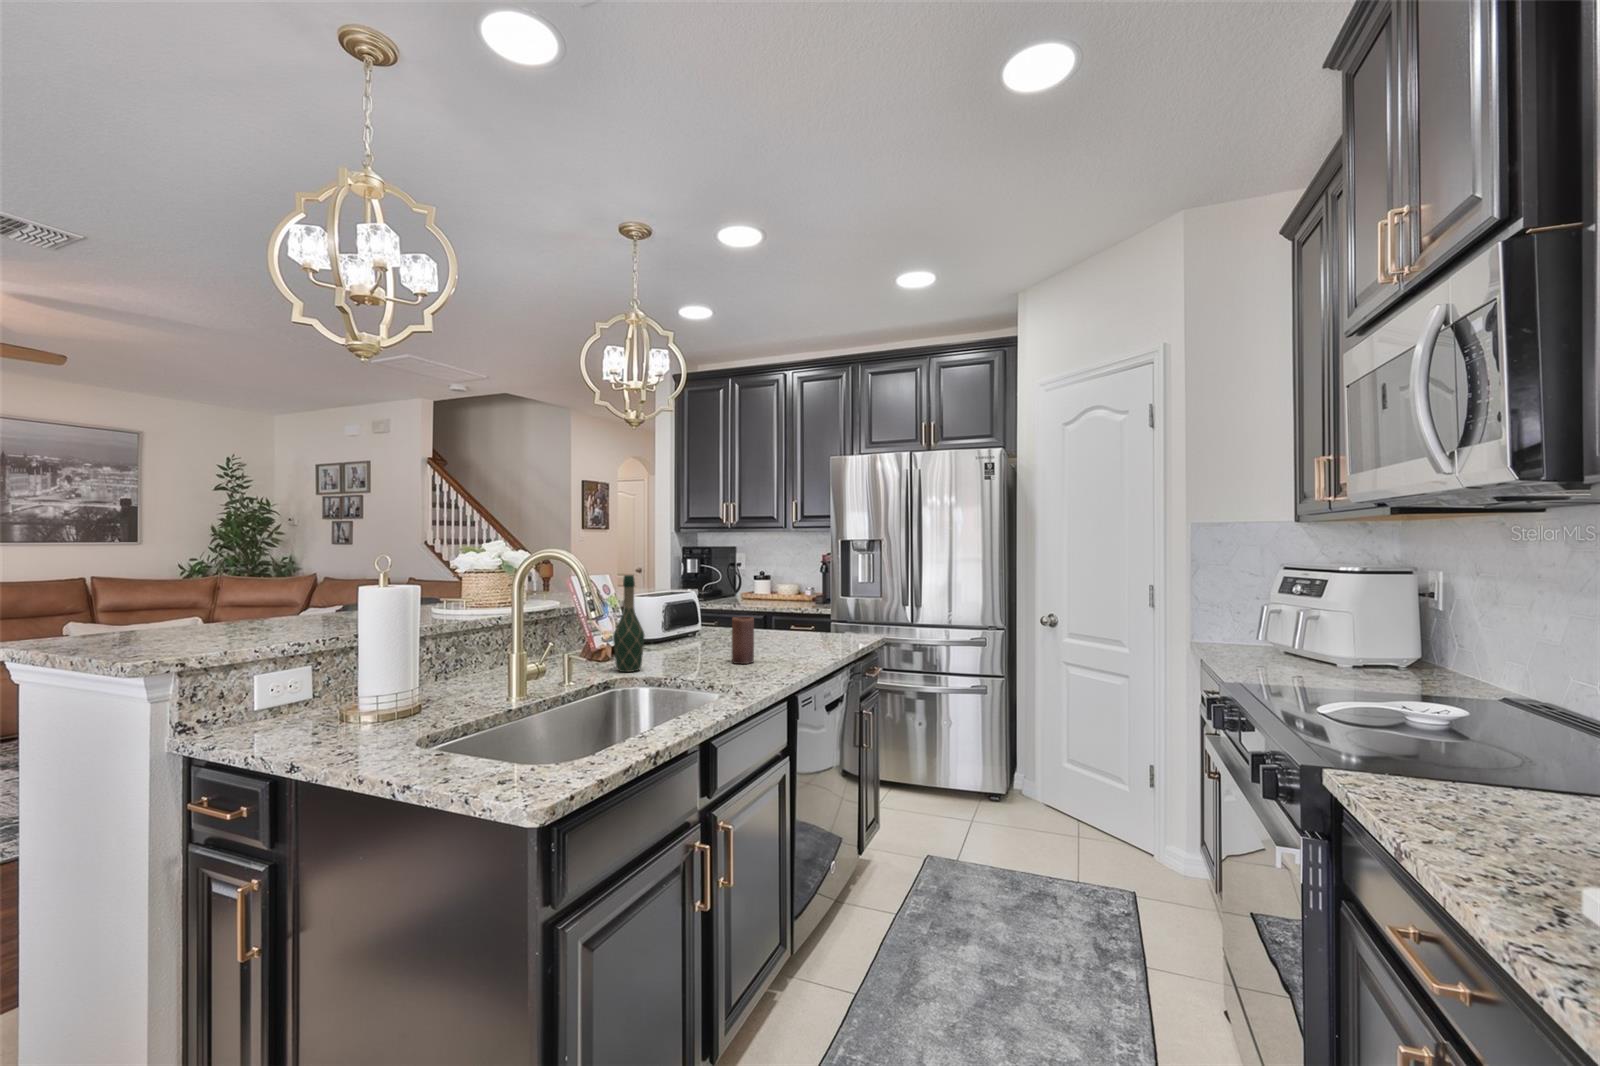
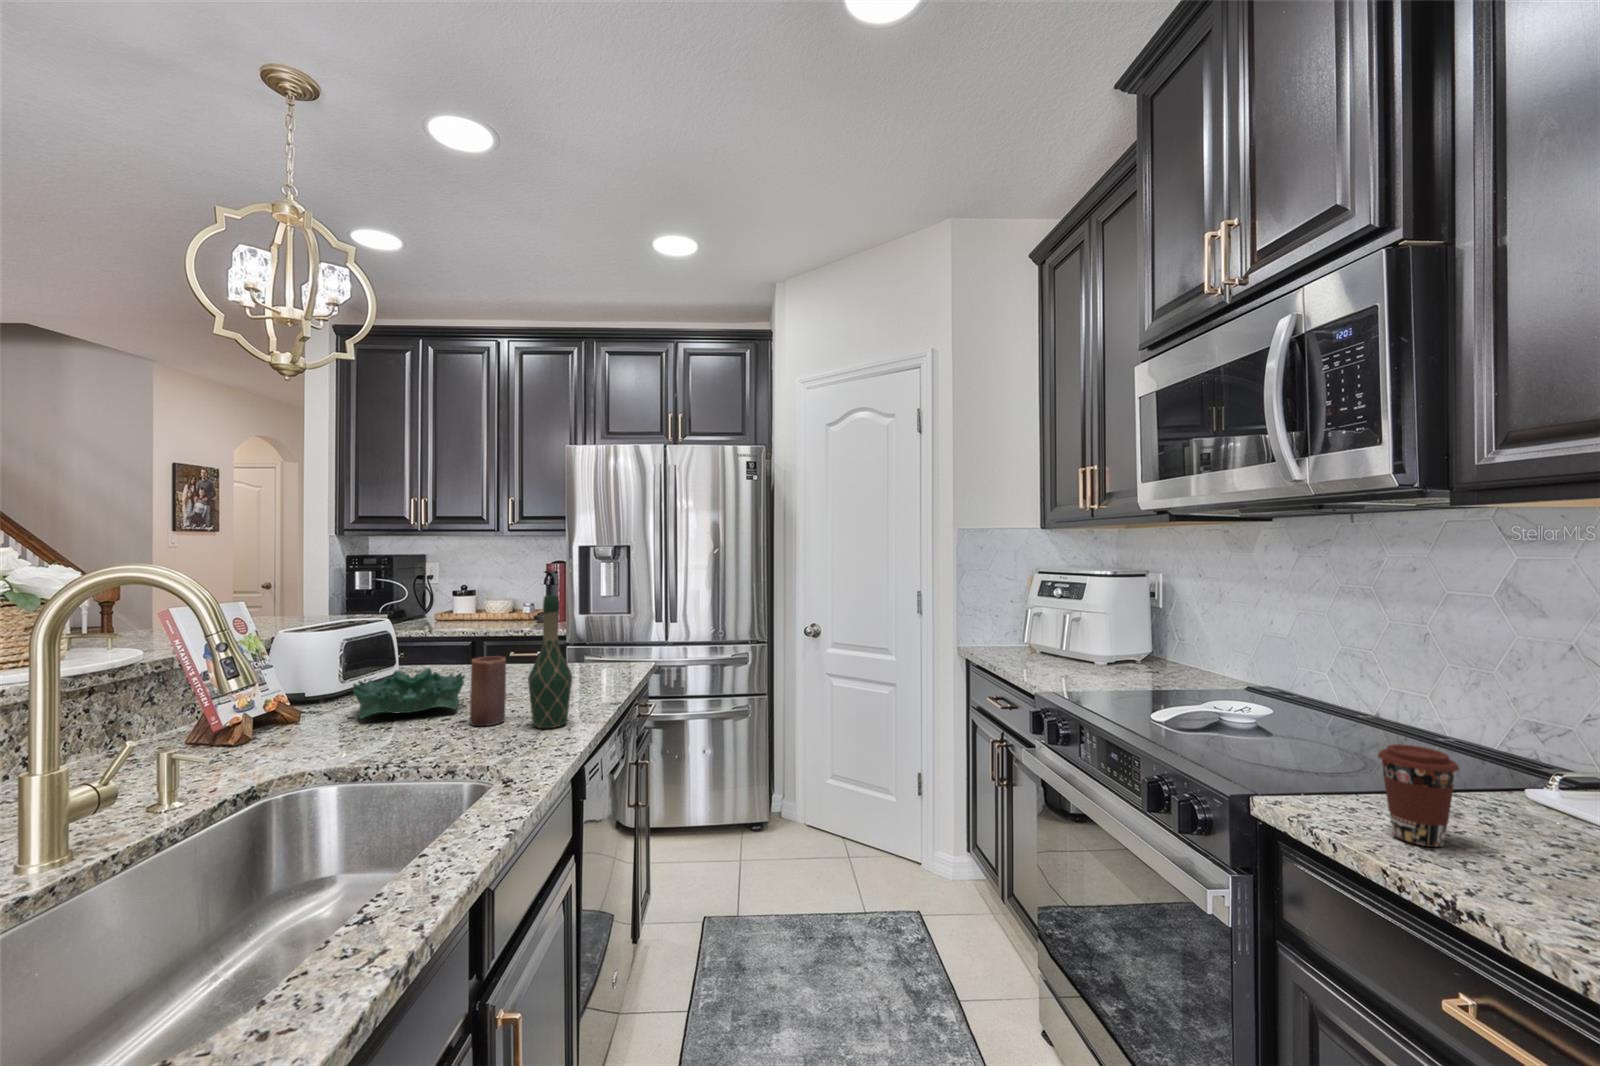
wine bottle: present [613,575,644,672] -> present [528,595,572,728]
decorative bowl: none [667,625,734,653] -> present [353,668,465,719]
coffee cup: none [1417,727,1498,824] -> present [1378,744,1459,847]

